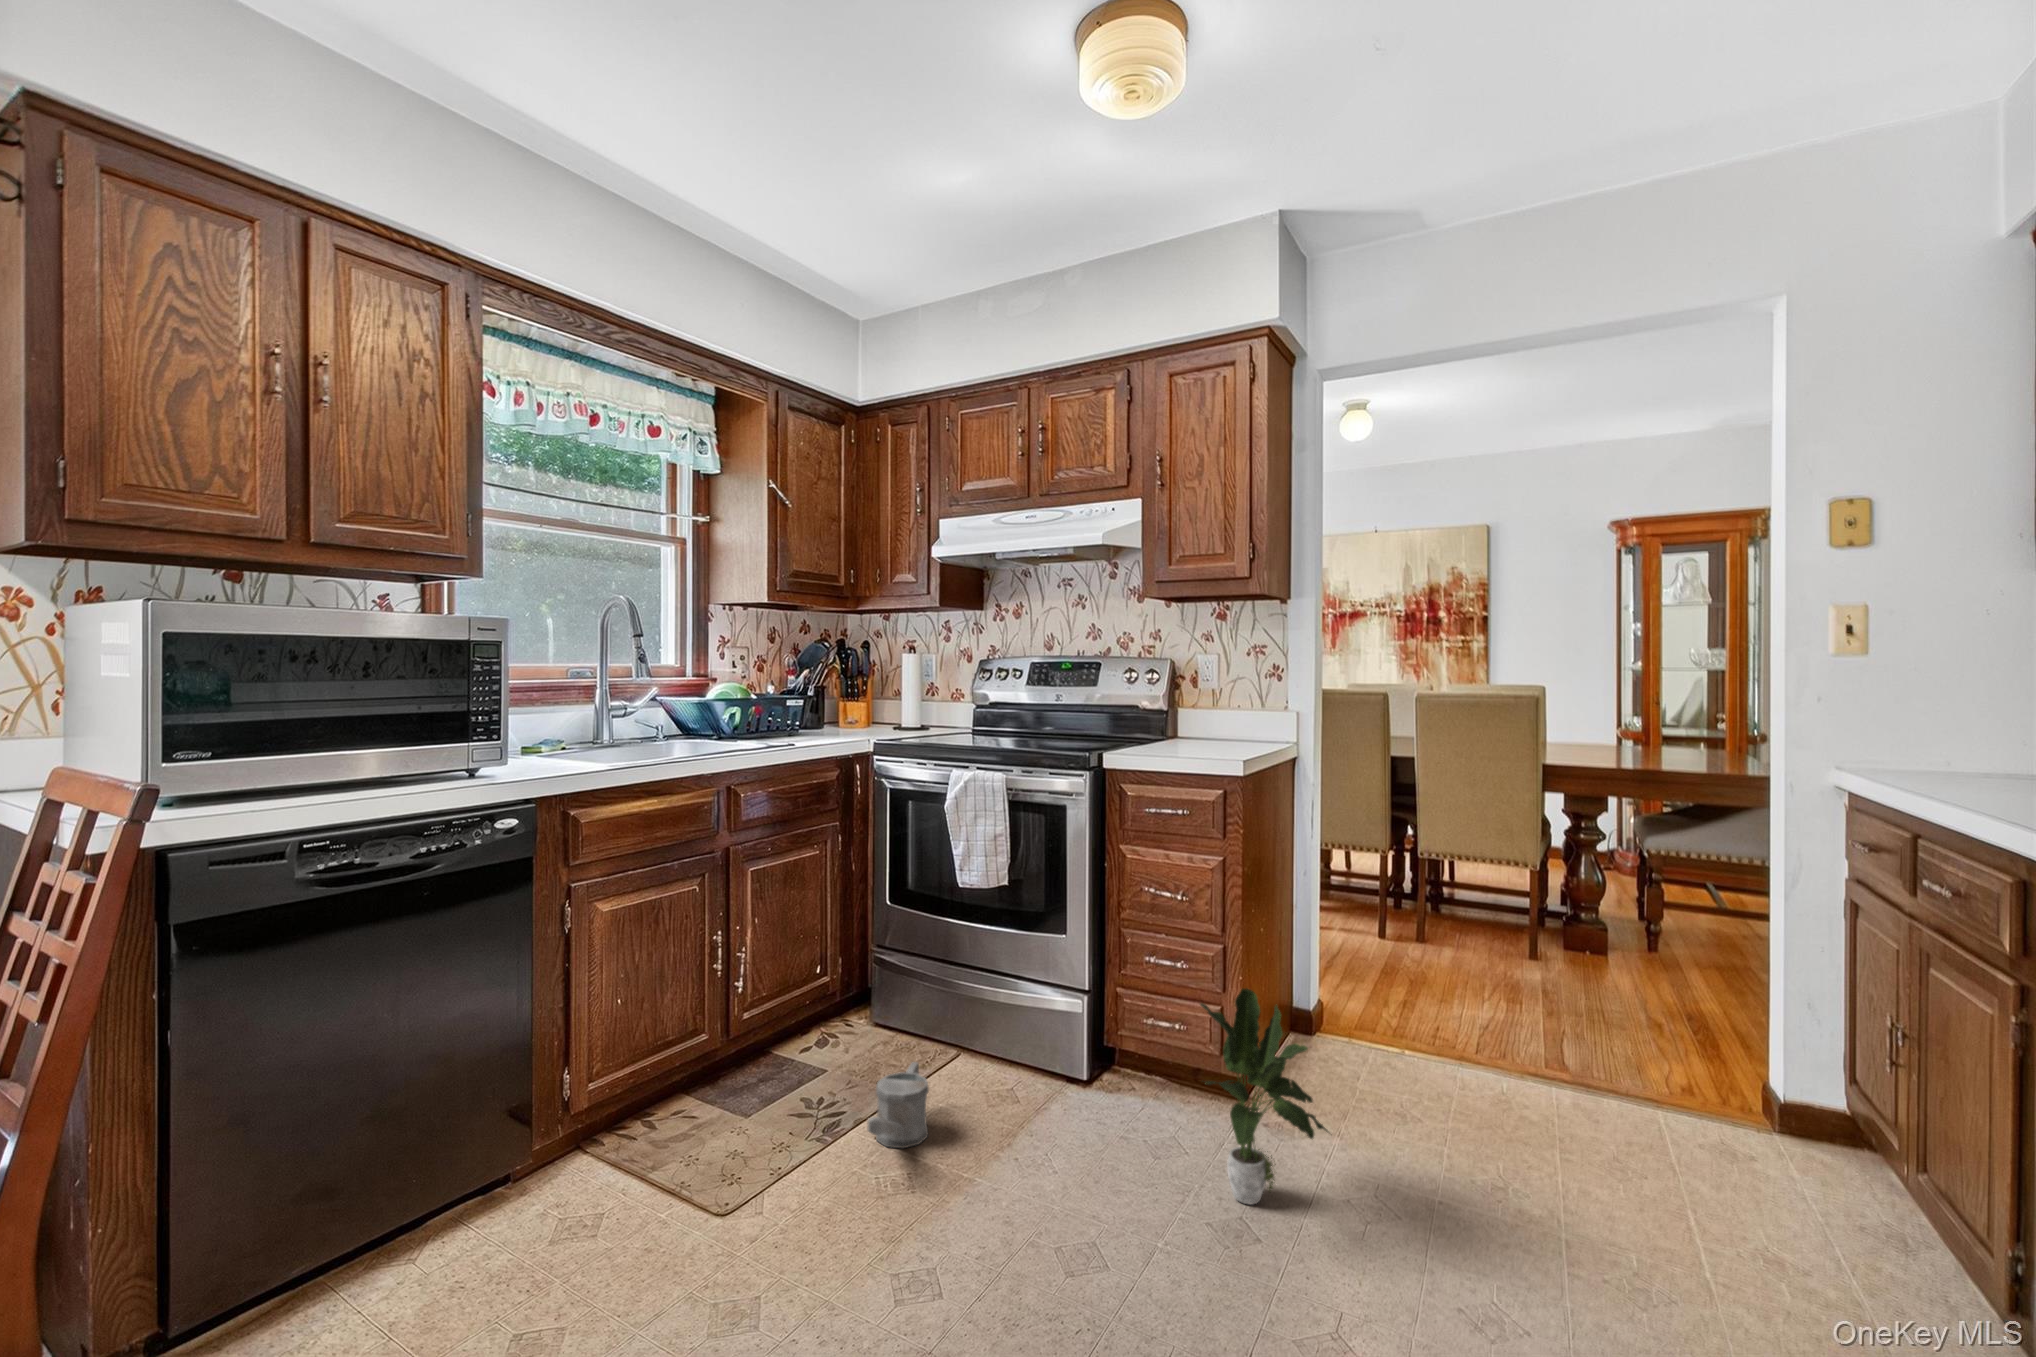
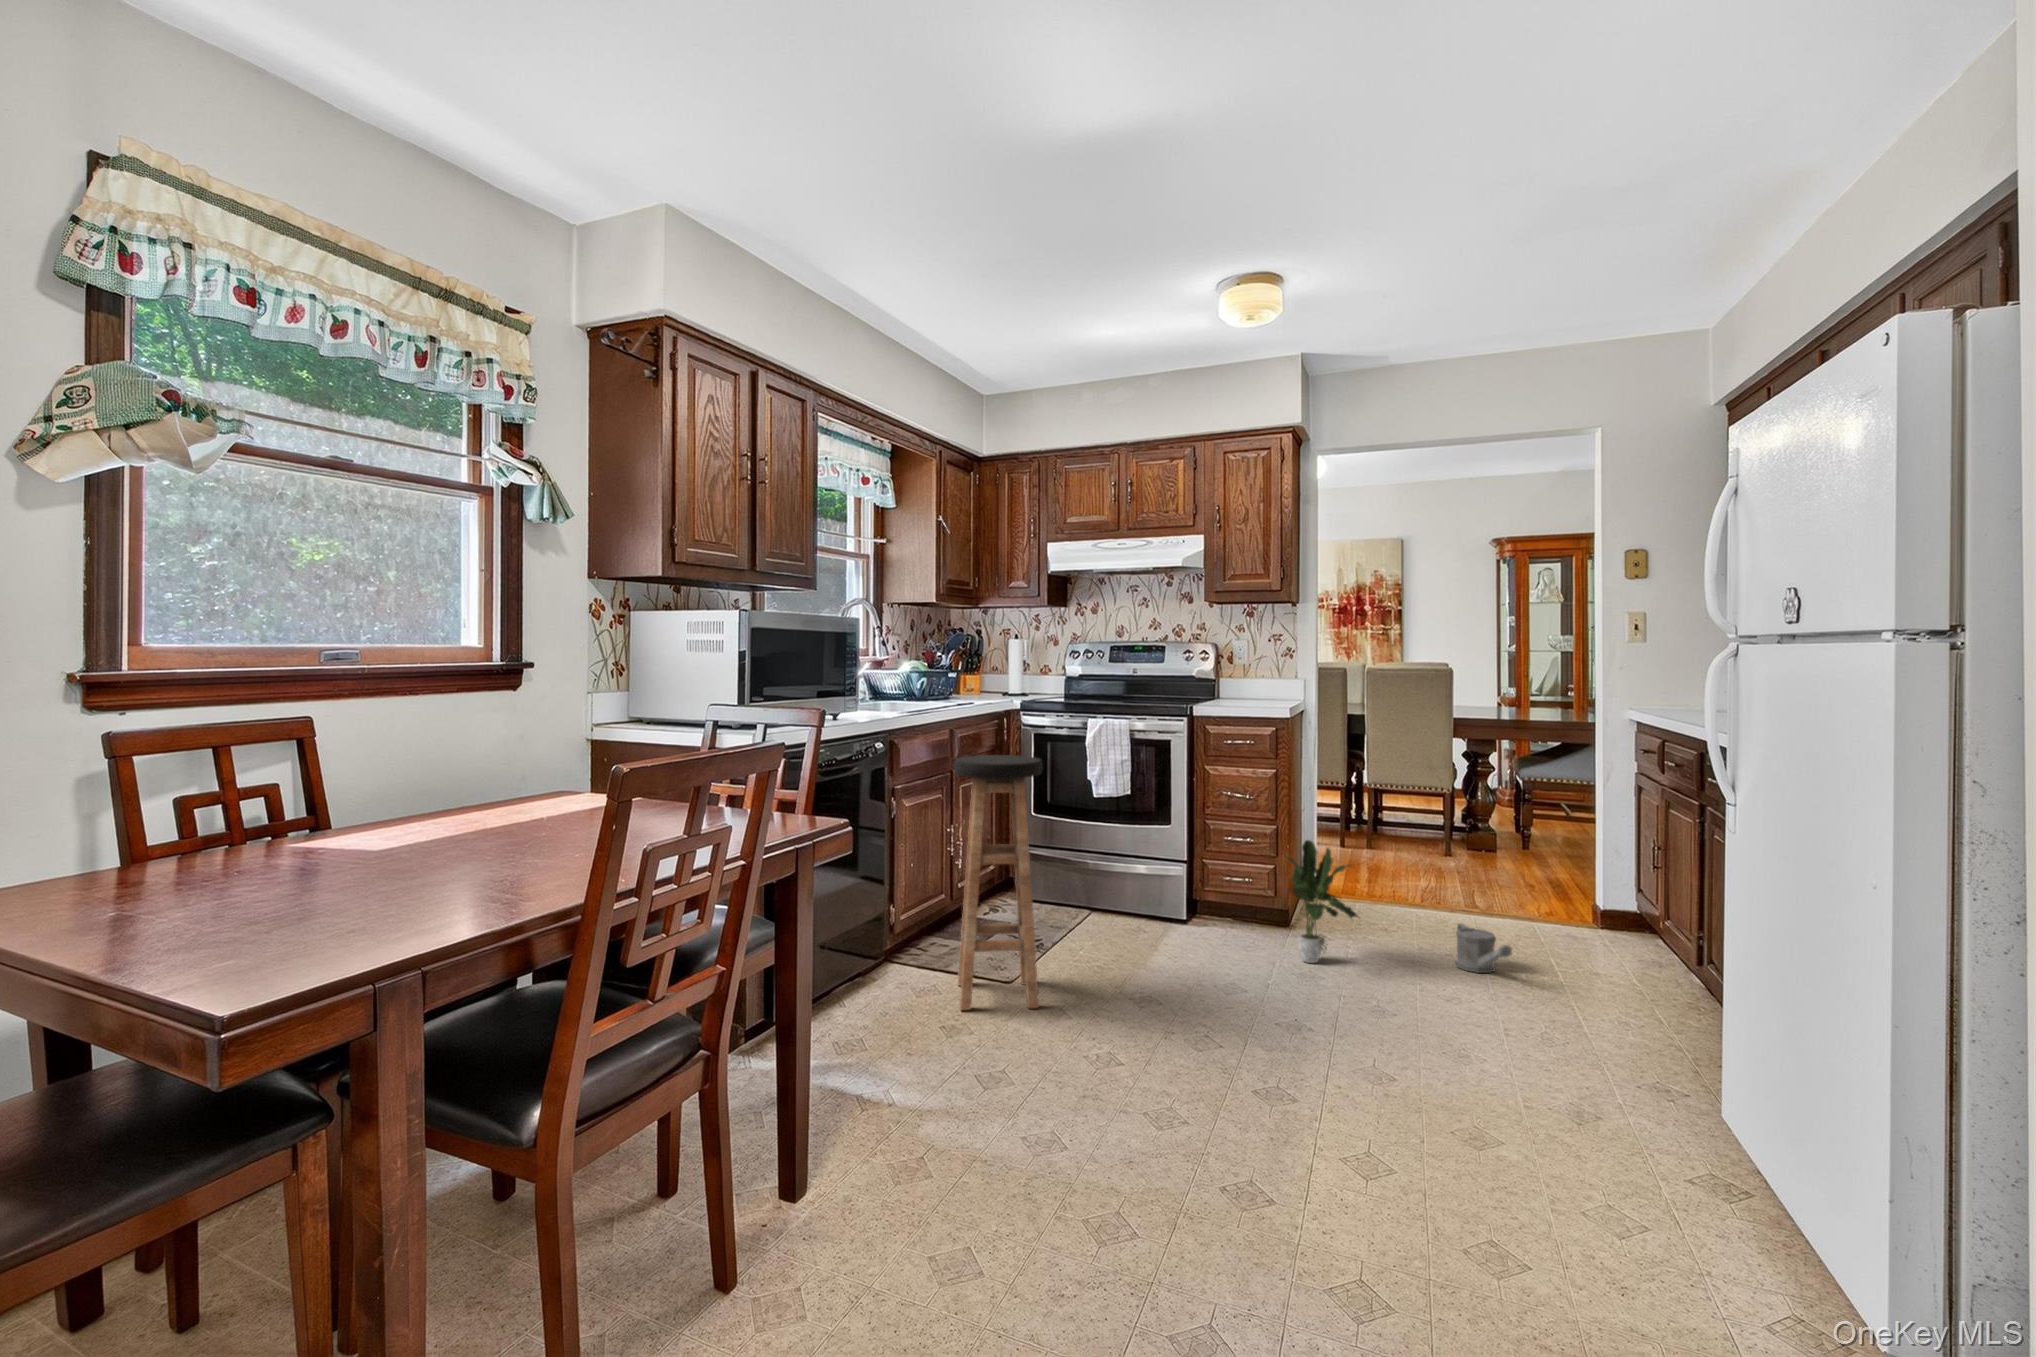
bar stool: none [571,840,752,1302] -> present [954,755,1043,1010]
watering can: present [867,1062,929,1148] -> present [1456,923,1512,973]

